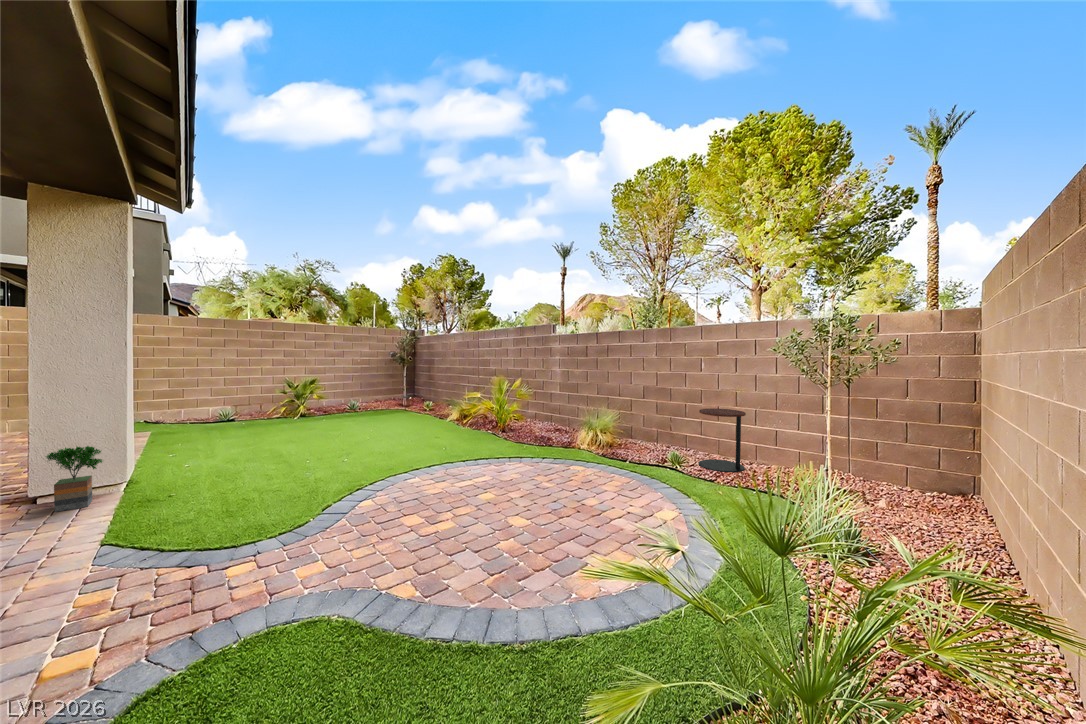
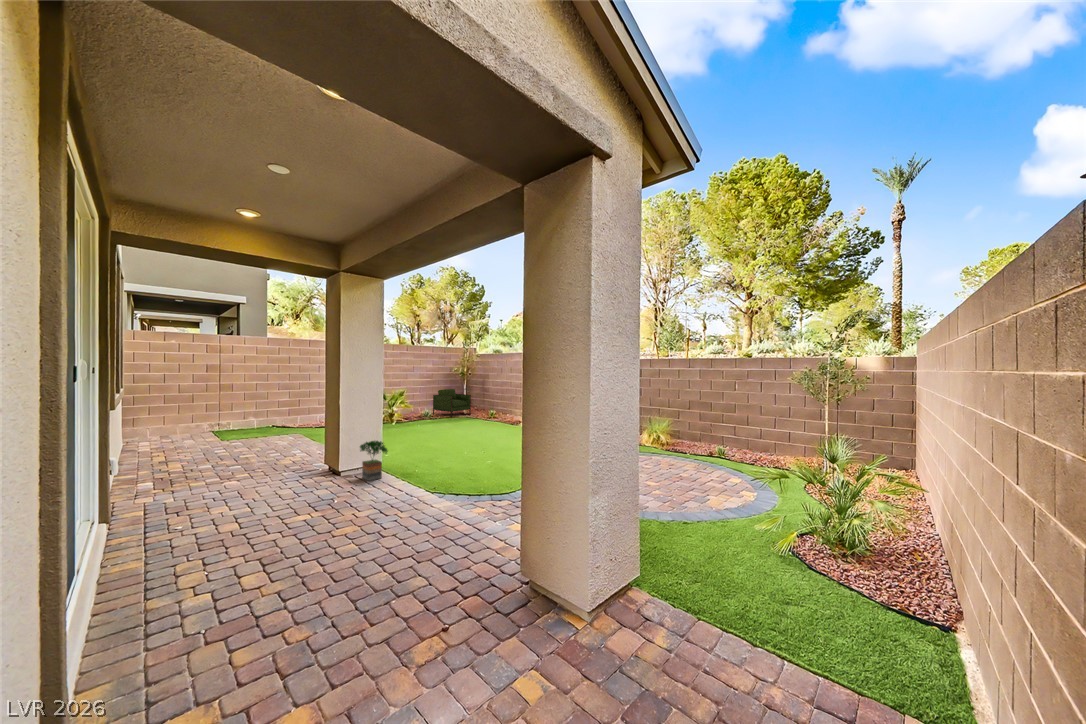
armchair: none [367,375,411,408] -> present [433,389,471,417]
side table: present [699,409,746,472] -> none [738,417,770,459]

